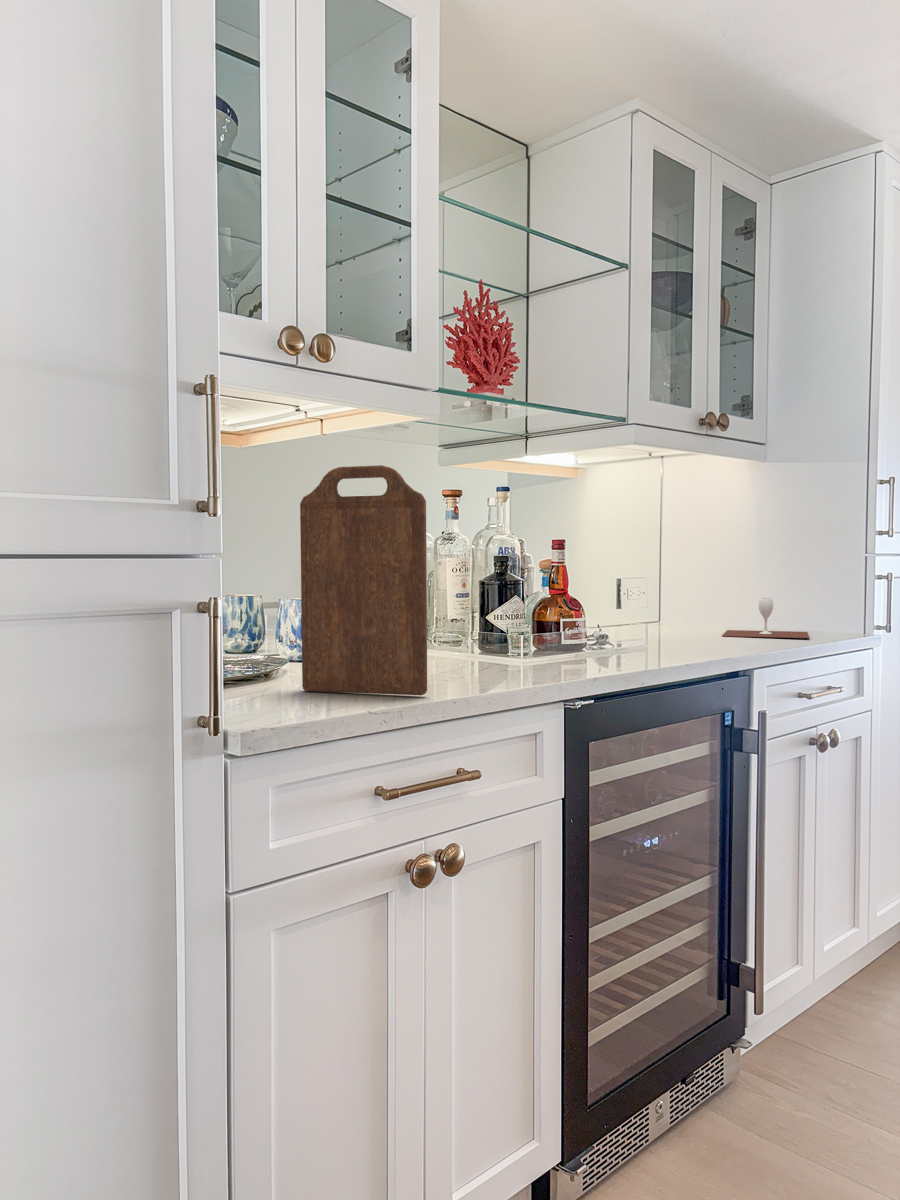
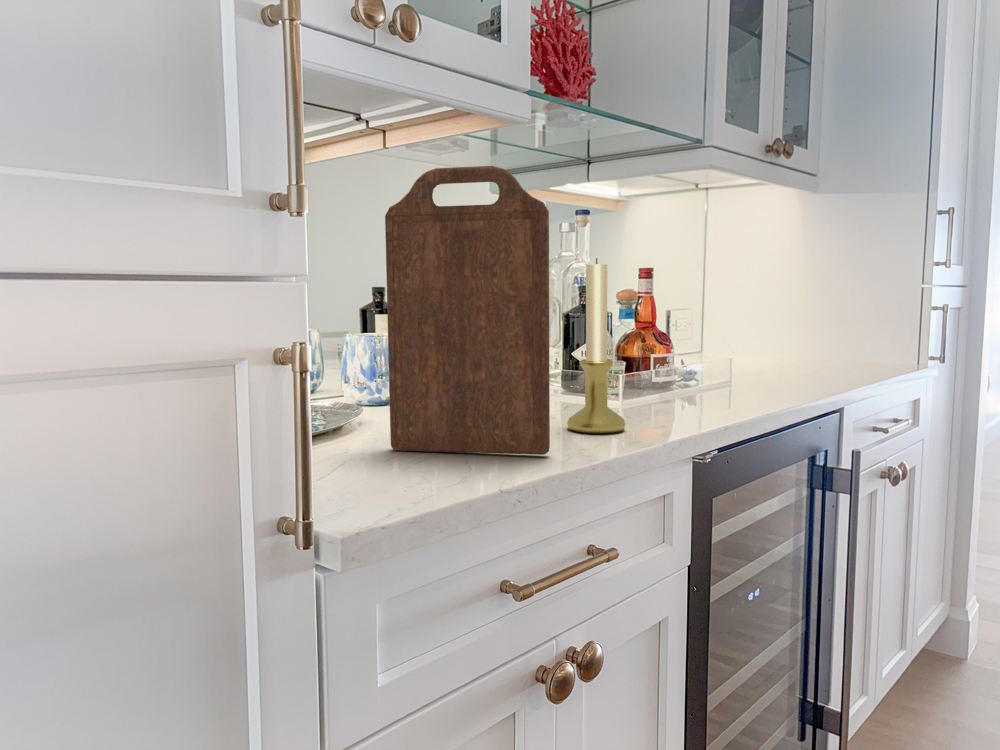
candle holder: none [460,535,509,683] -> present [567,258,626,433]
wine glass: present [722,598,809,638] -> none [776,330,871,370]

